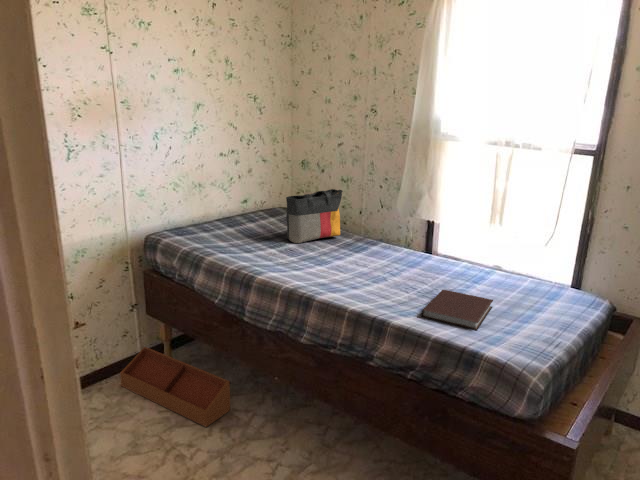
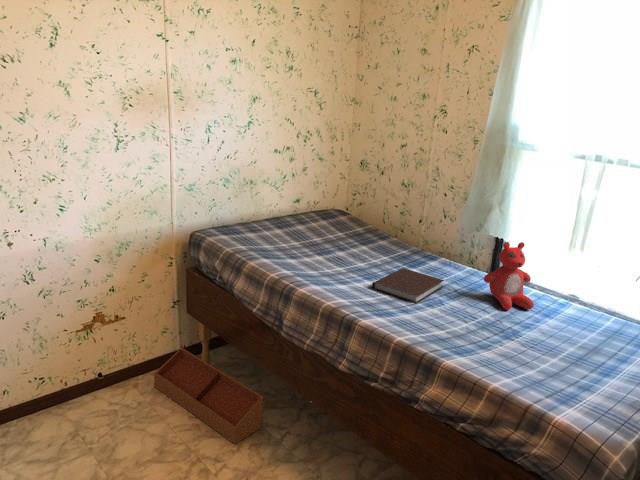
tote bag: present [286,189,343,243] -> none [338,195,403,252]
stuffed bear: none [420,220,464,280] -> present [484,242,534,310]
notebook: present [421,290,493,330] -> present [372,268,444,304]

